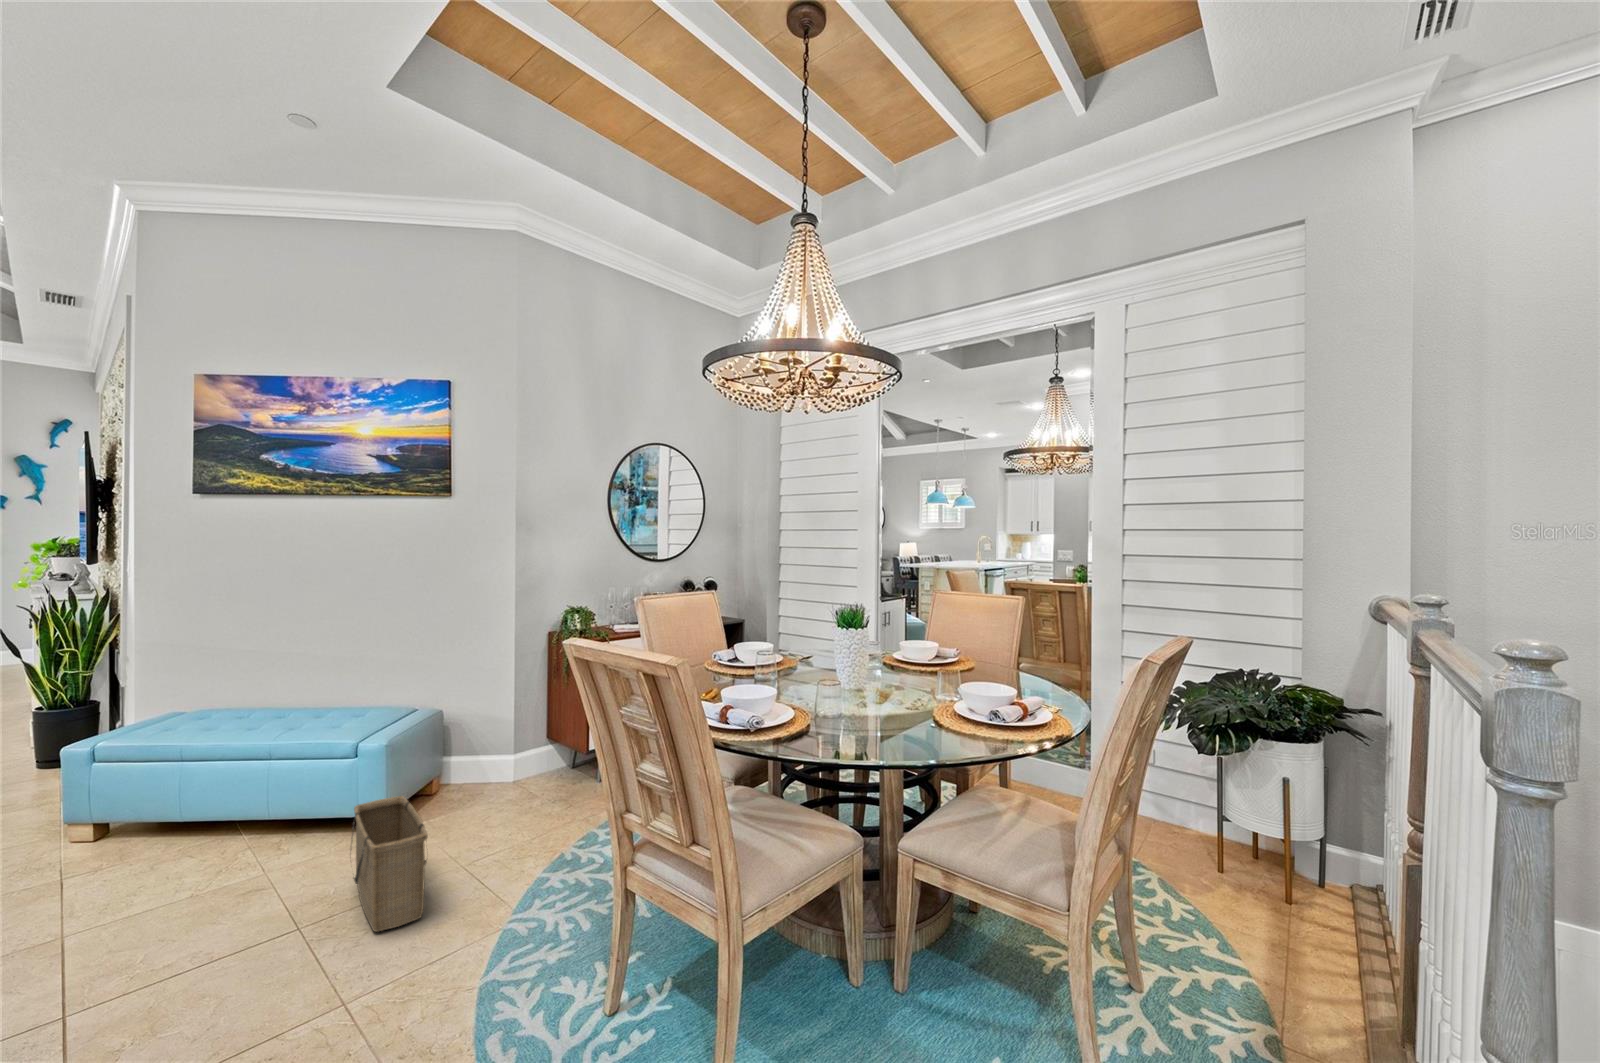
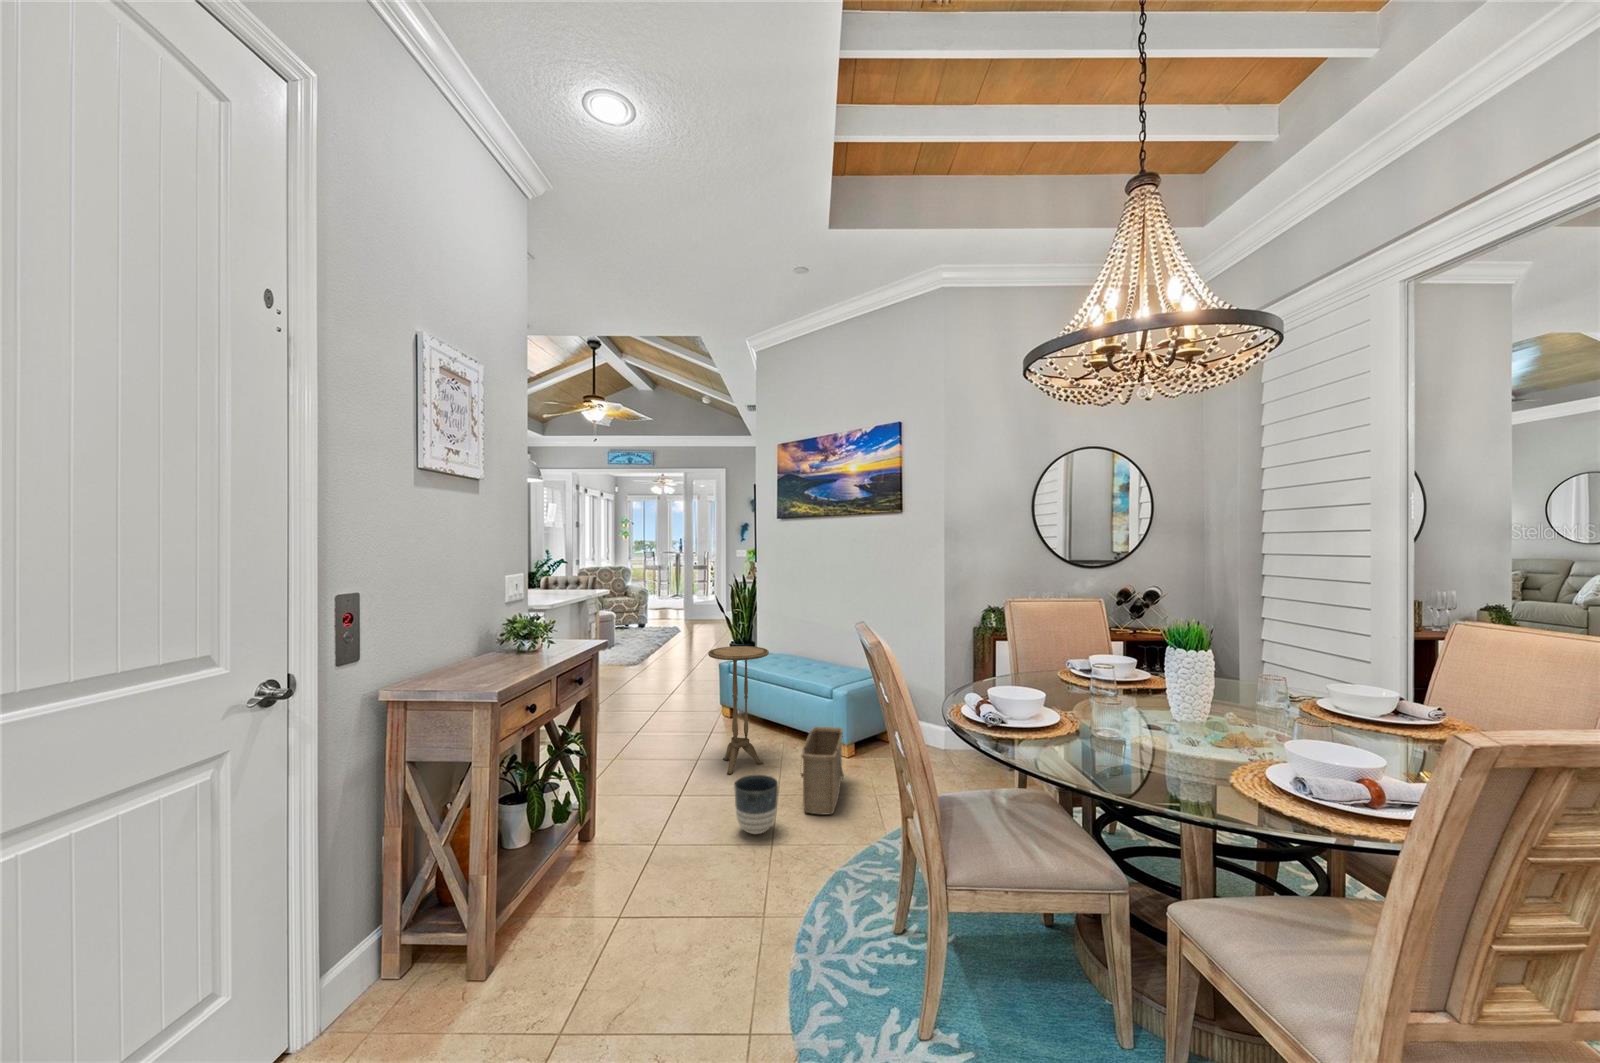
side table: none [119,704,256,933] -> present [708,646,769,774]
planter: none [262,897,348,1001] -> present [734,775,778,834]

